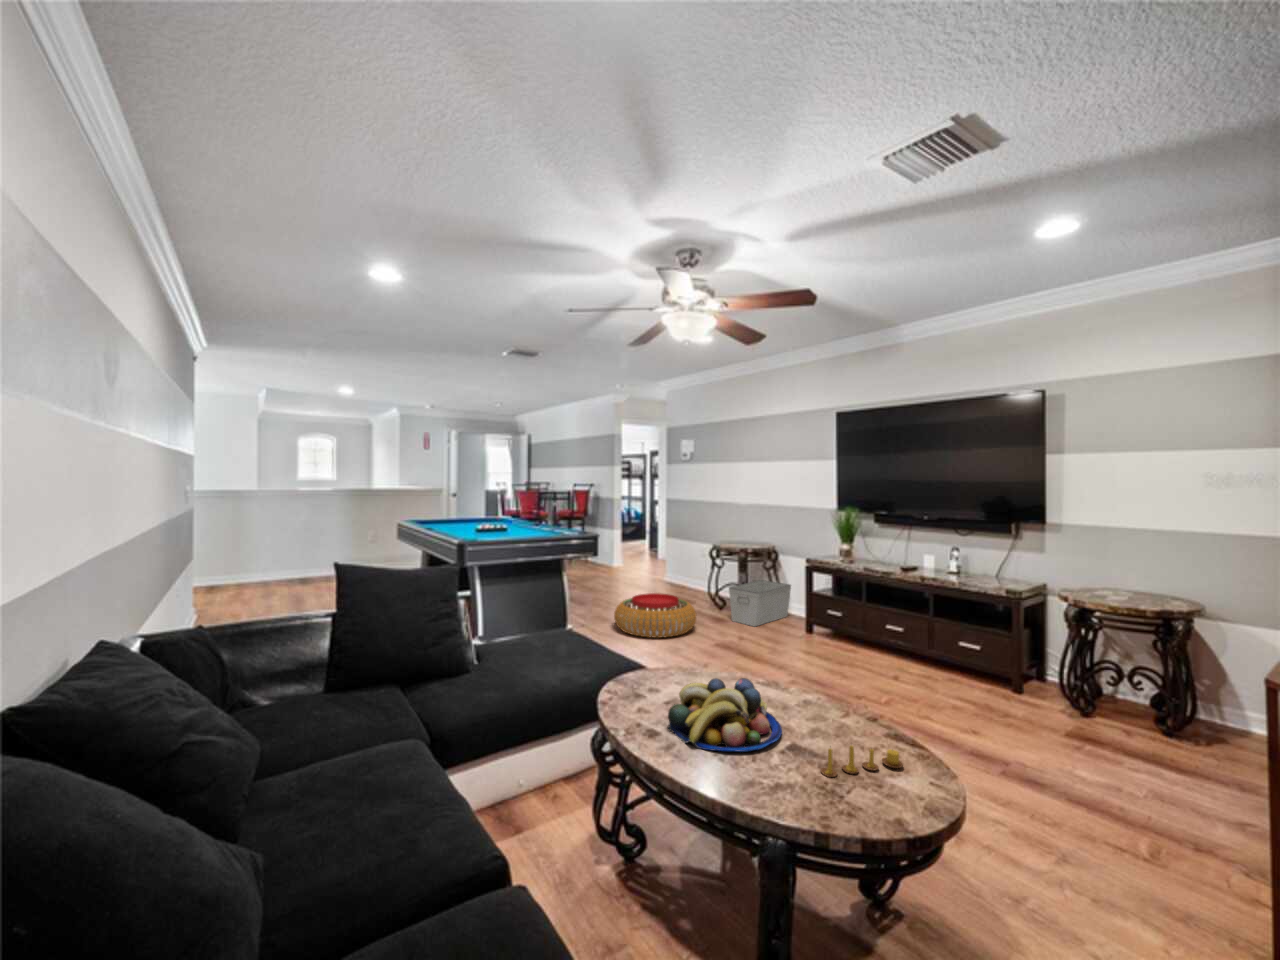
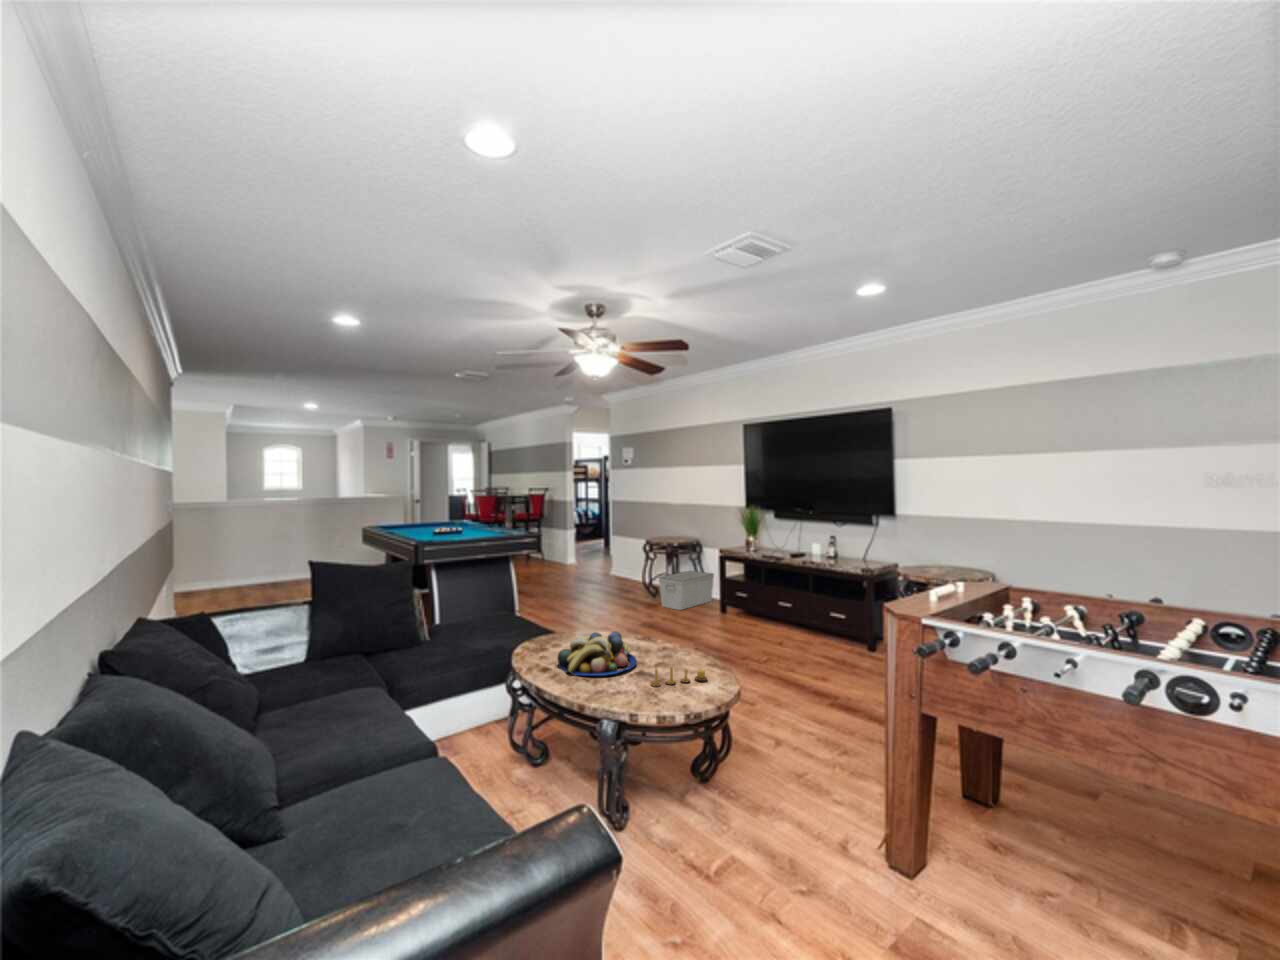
pouf: present [614,593,696,638] -> none [557,584,629,622]

